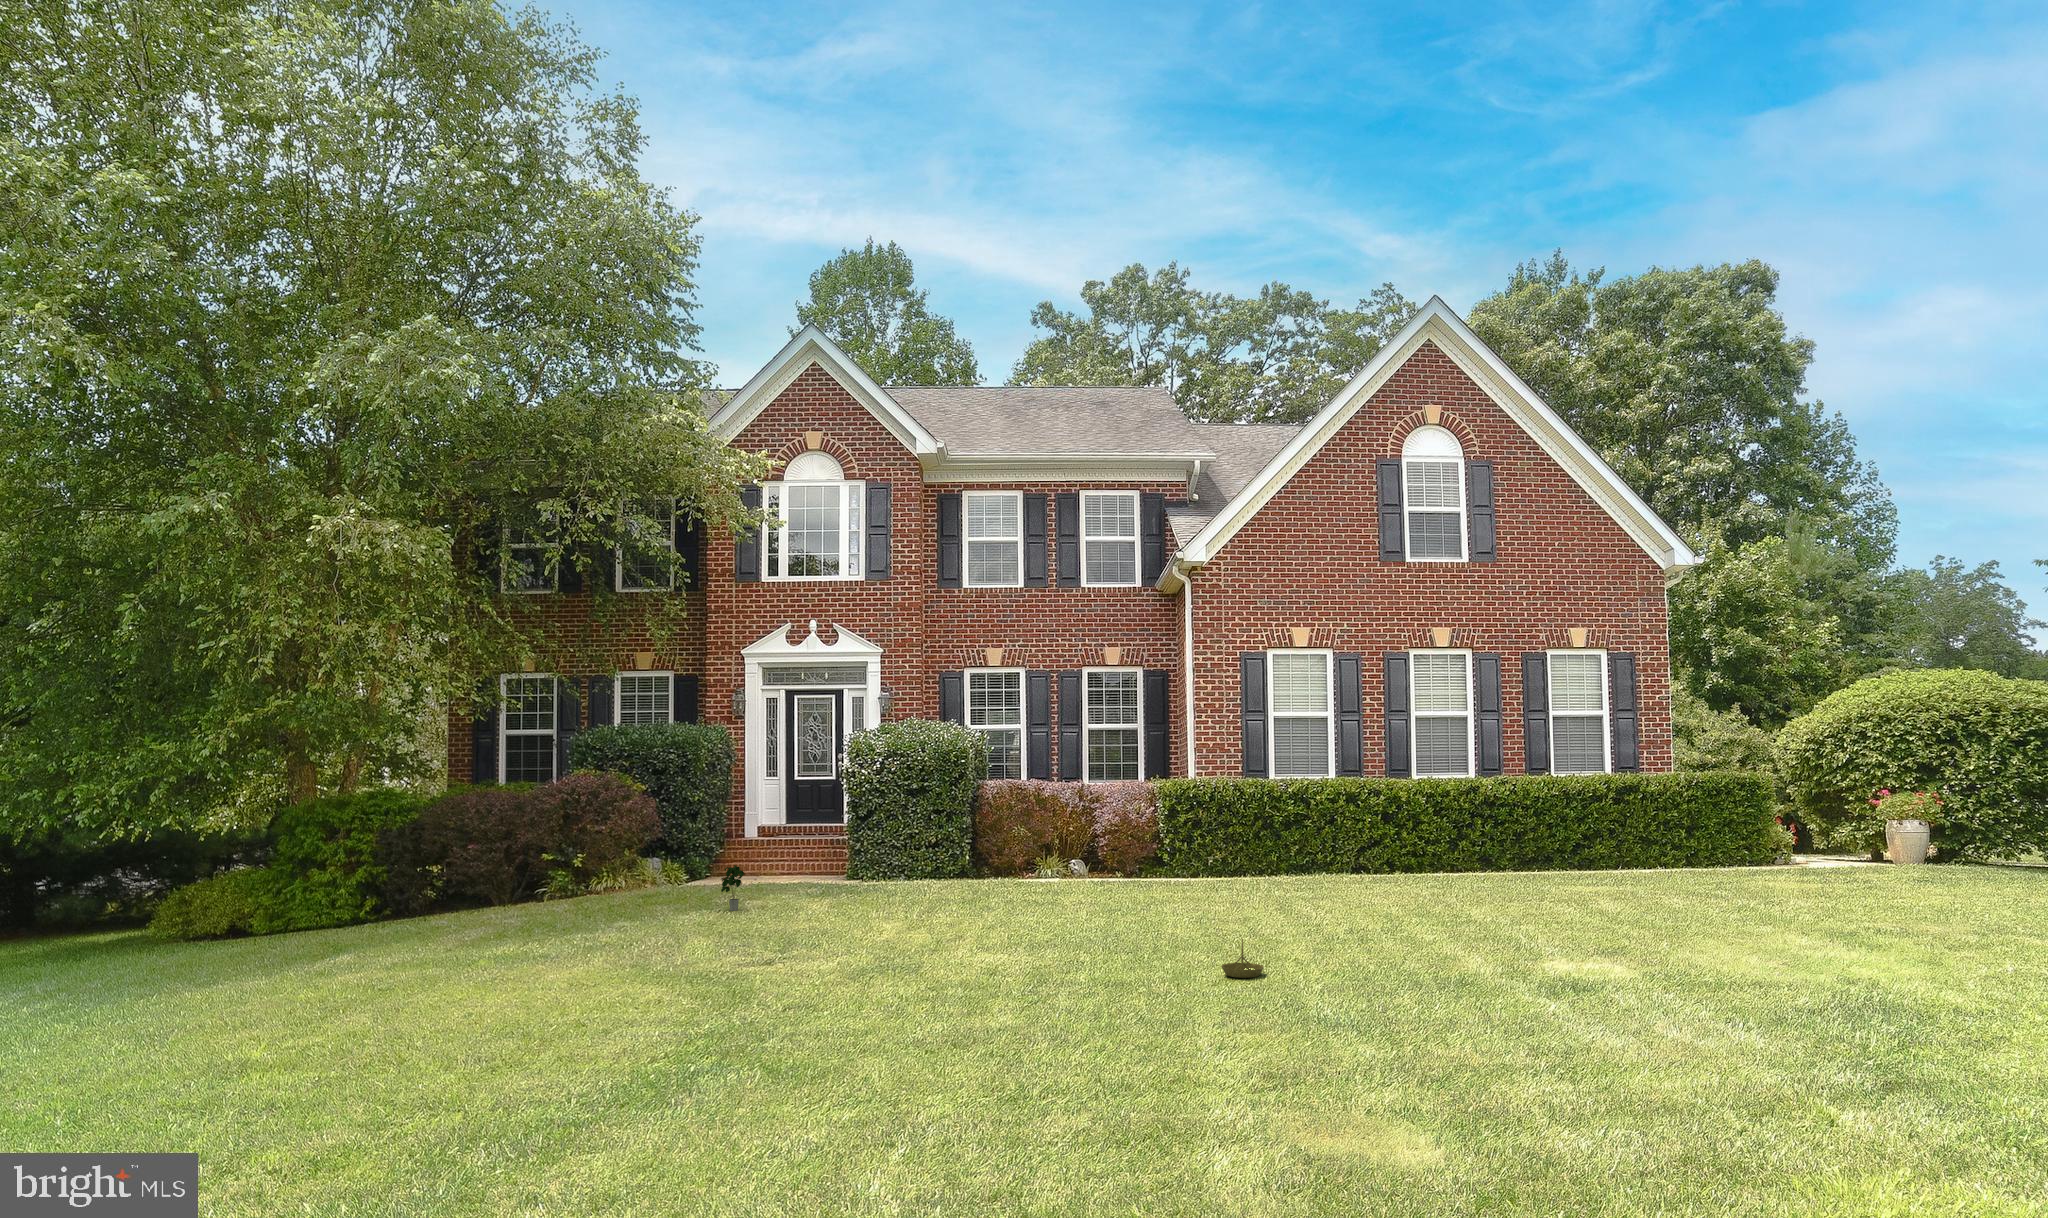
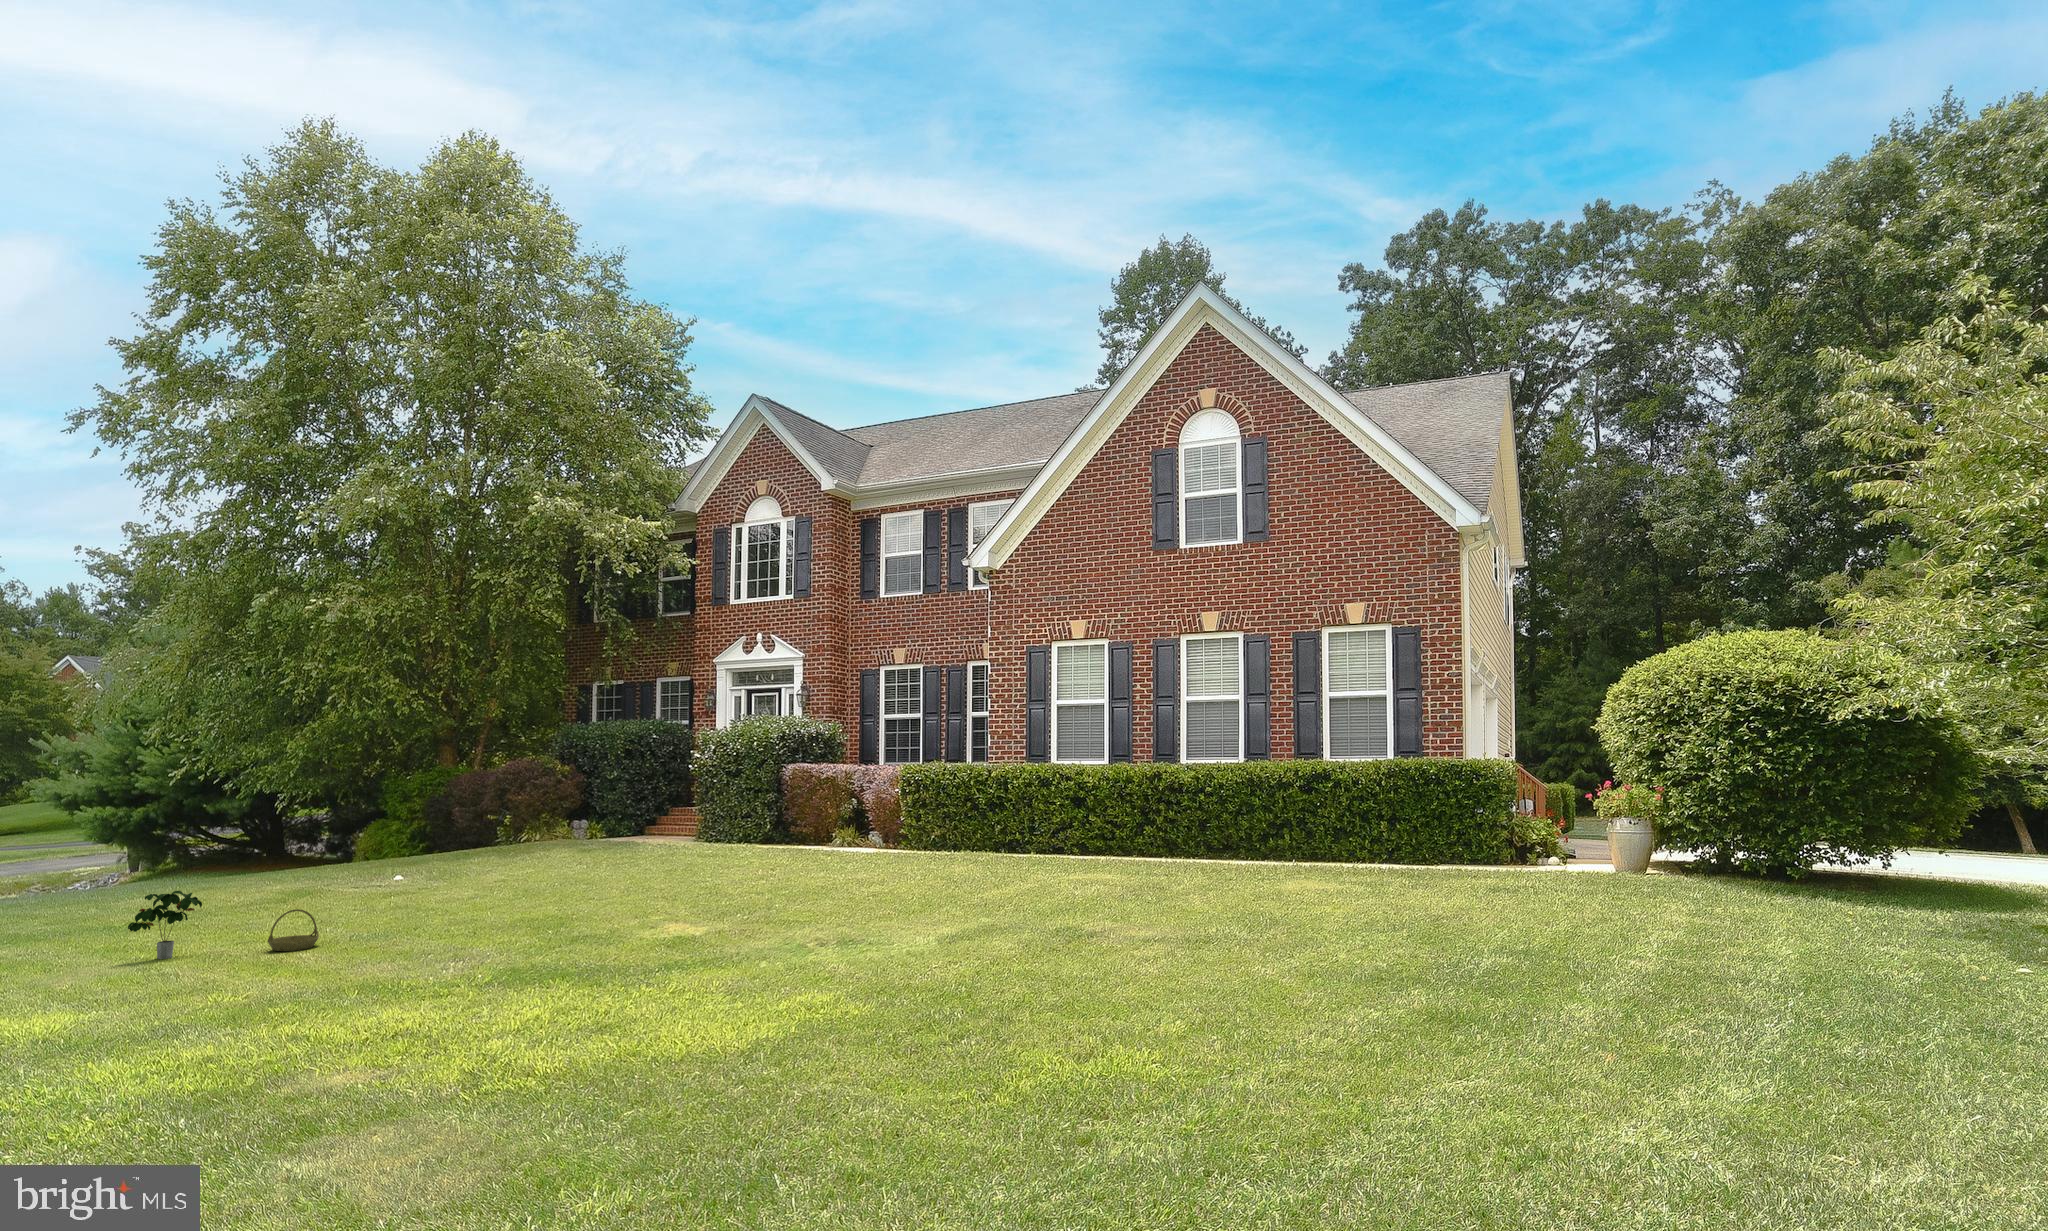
potted plant: present [721,865,744,911] -> present [128,891,202,959]

